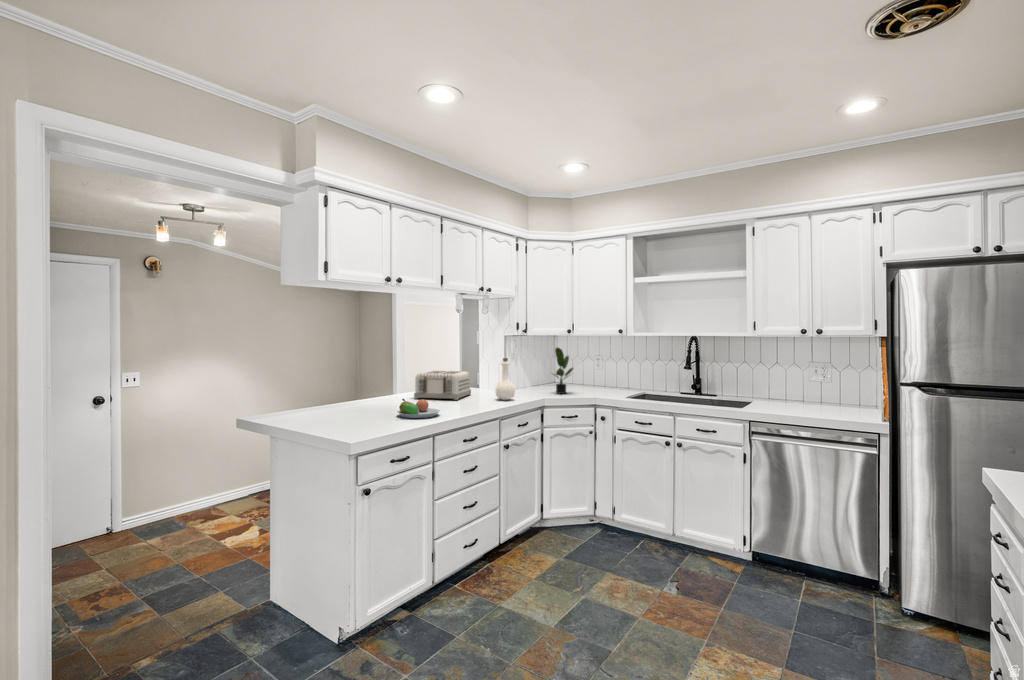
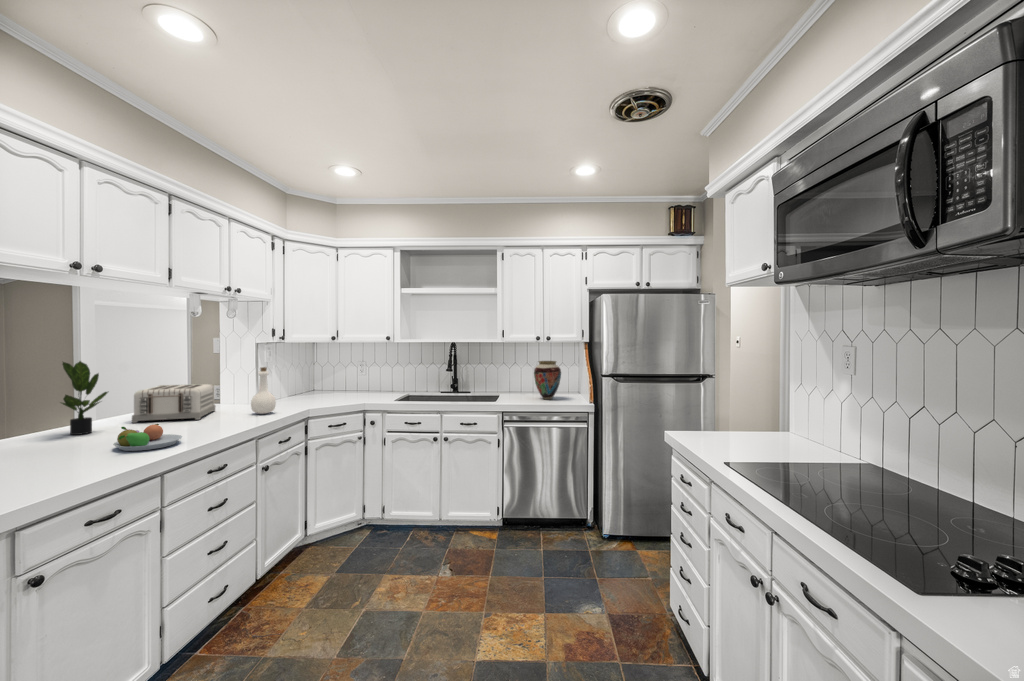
potted plant: present [555,348,573,394] -> present [62,361,108,435]
vase: none [800,360,841,410] -> present [534,361,561,400]

